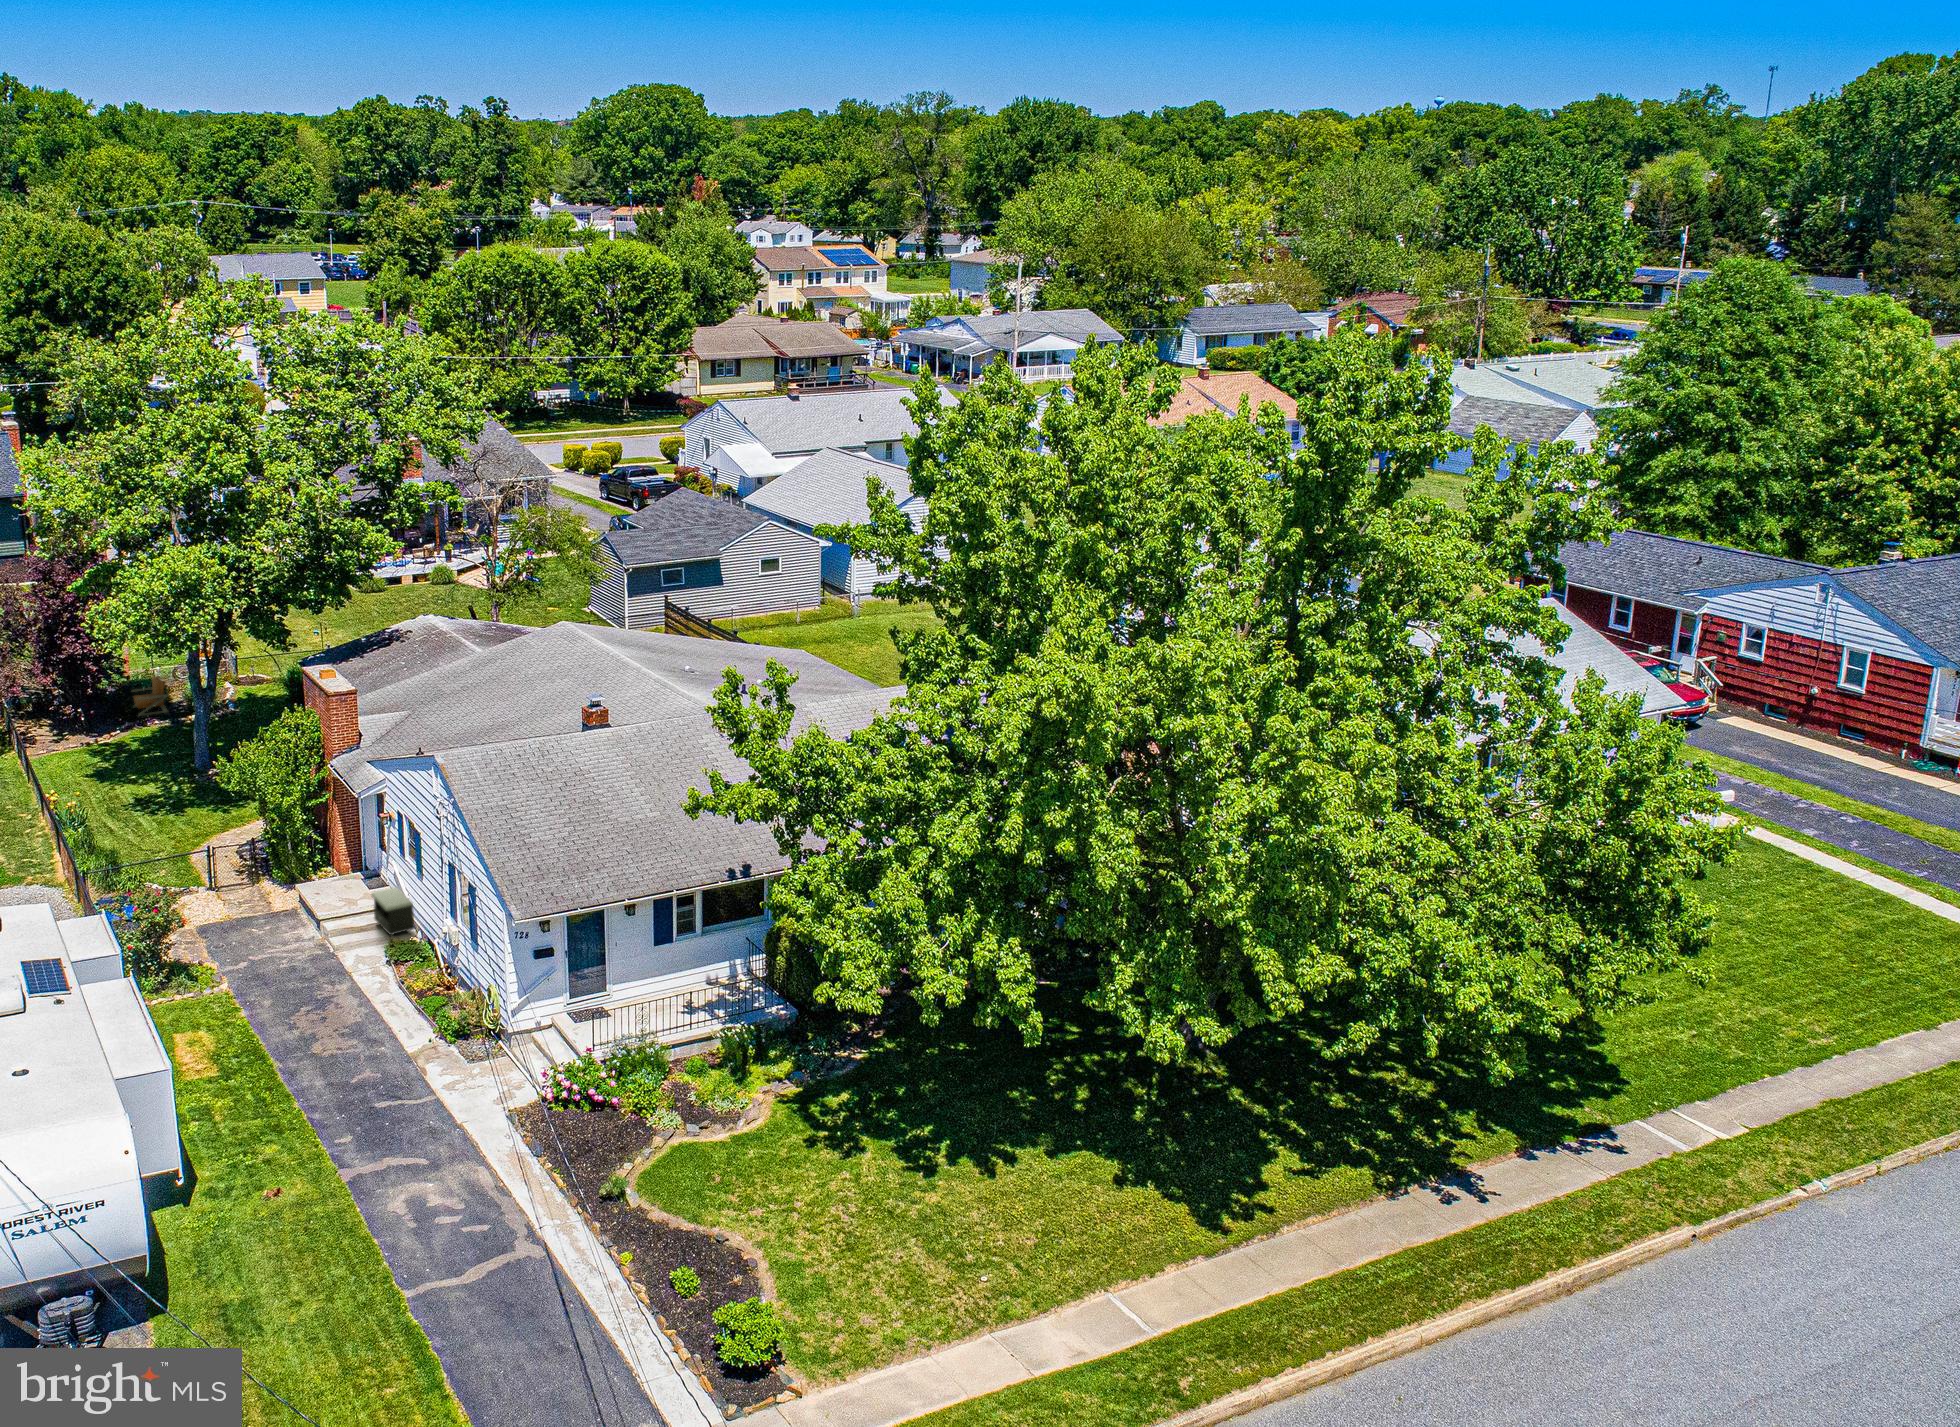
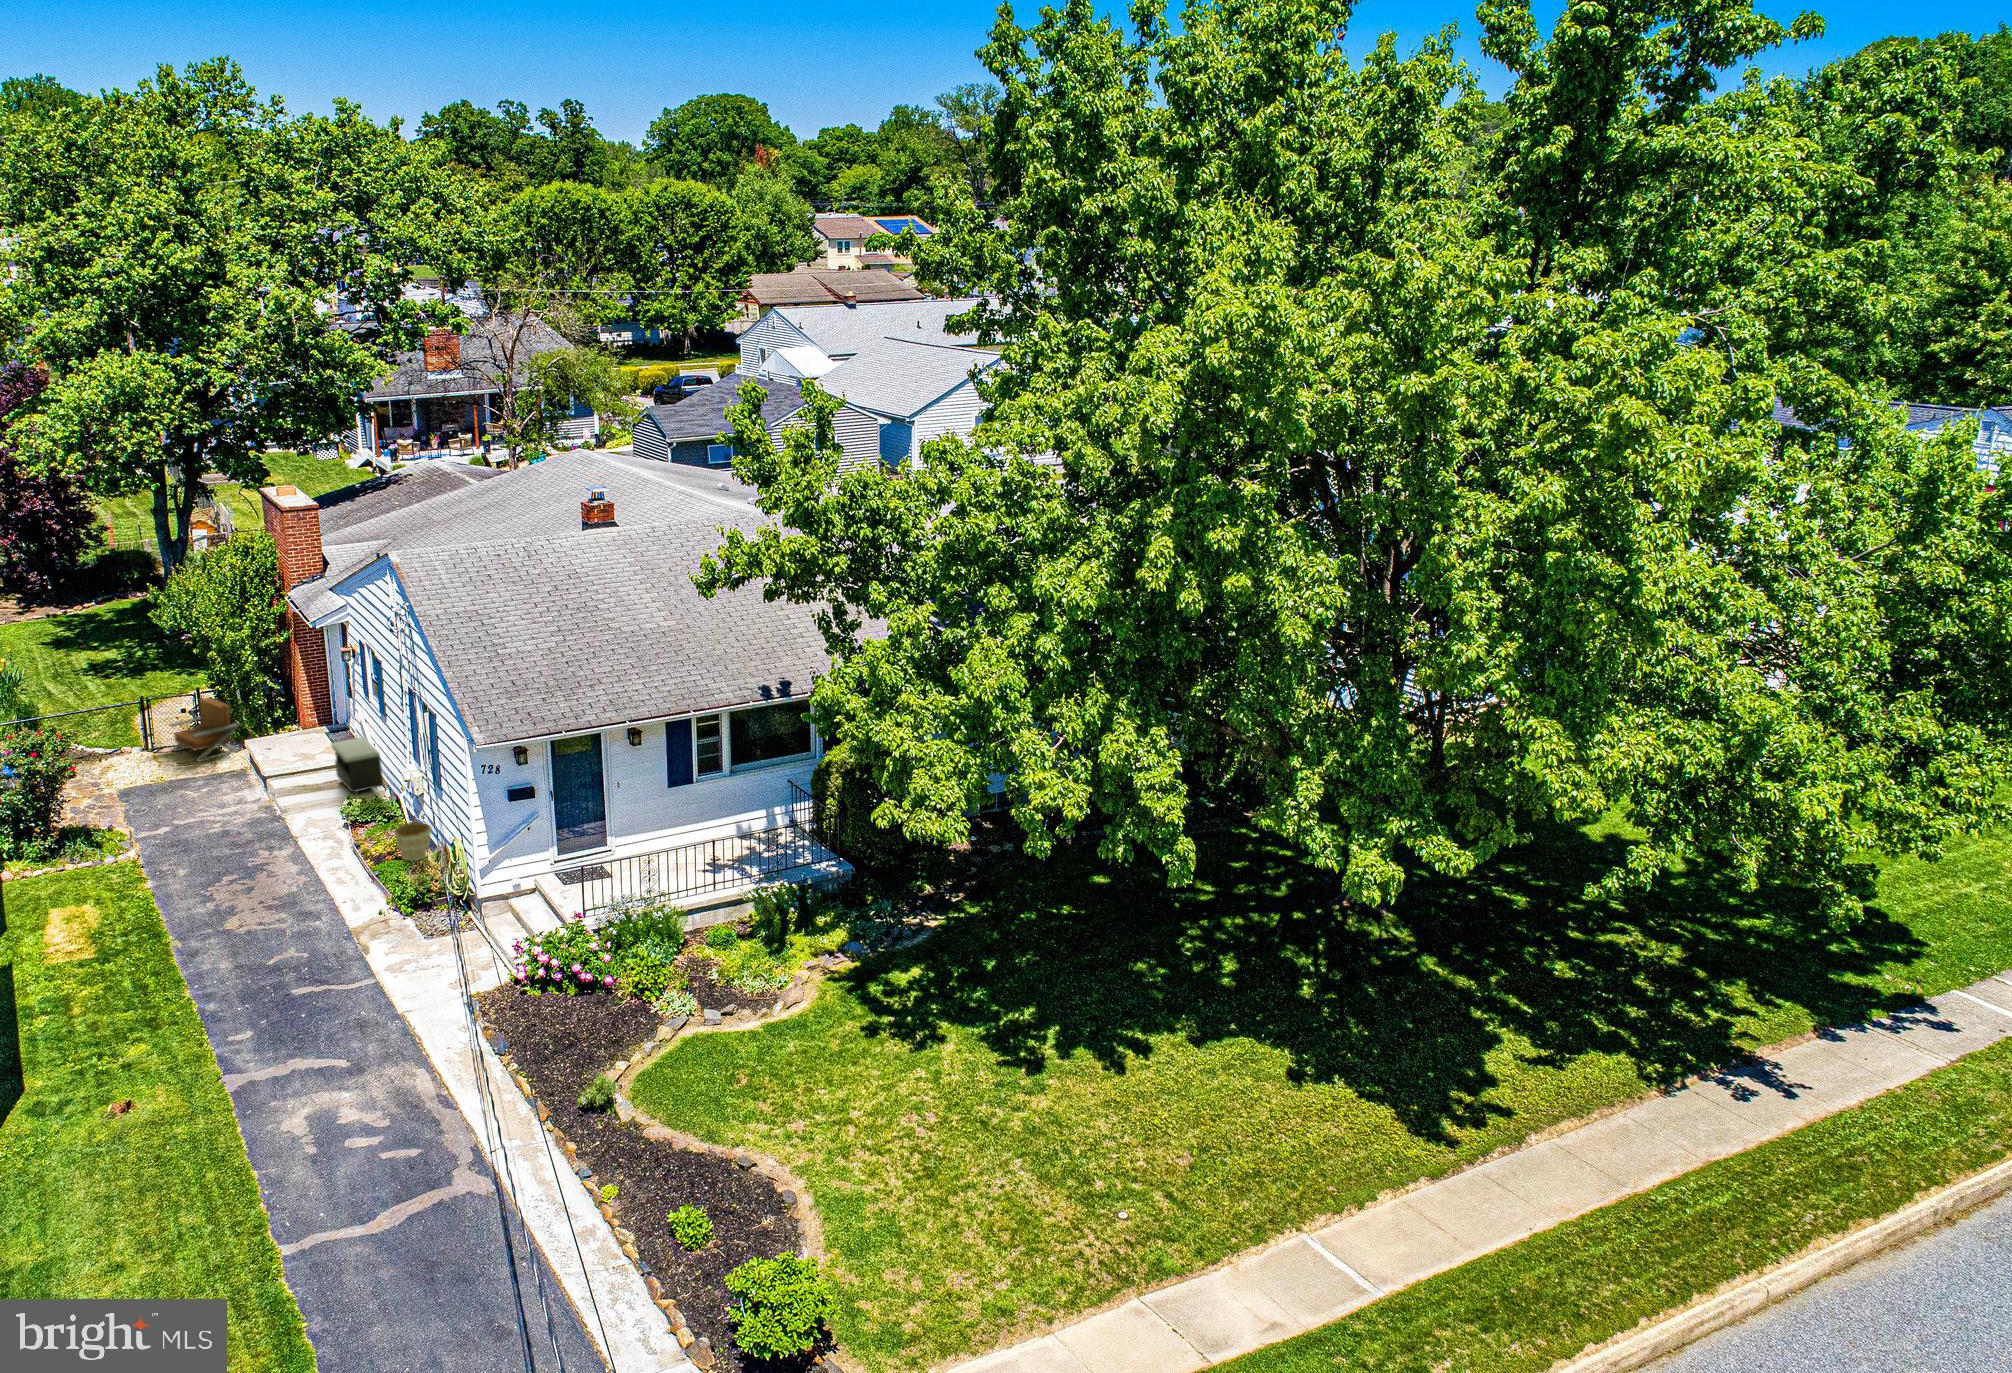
lounge chair: present [133,676,168,716] -> present [169,697,240,762]
wooden bucket: none [435,966,464,999] -> present [394,822,431,861]

